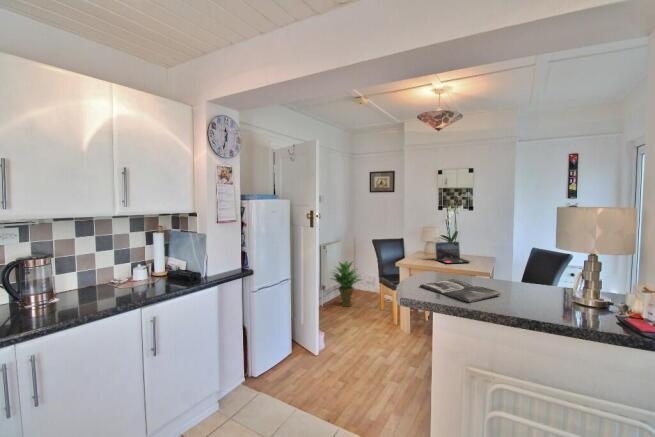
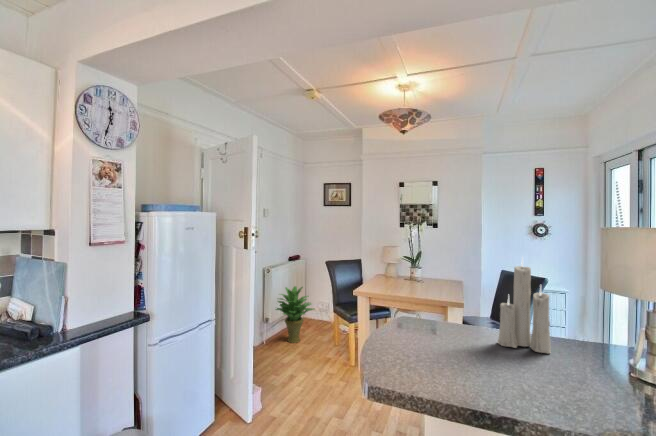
candle: none [493,223,528,291] -> present [498,258,551,353]
laptop: present [436,242,470,263] -> none [399,264,439,291]
magazine: present [420,279,501,302] -> none [395,334,522,393]

